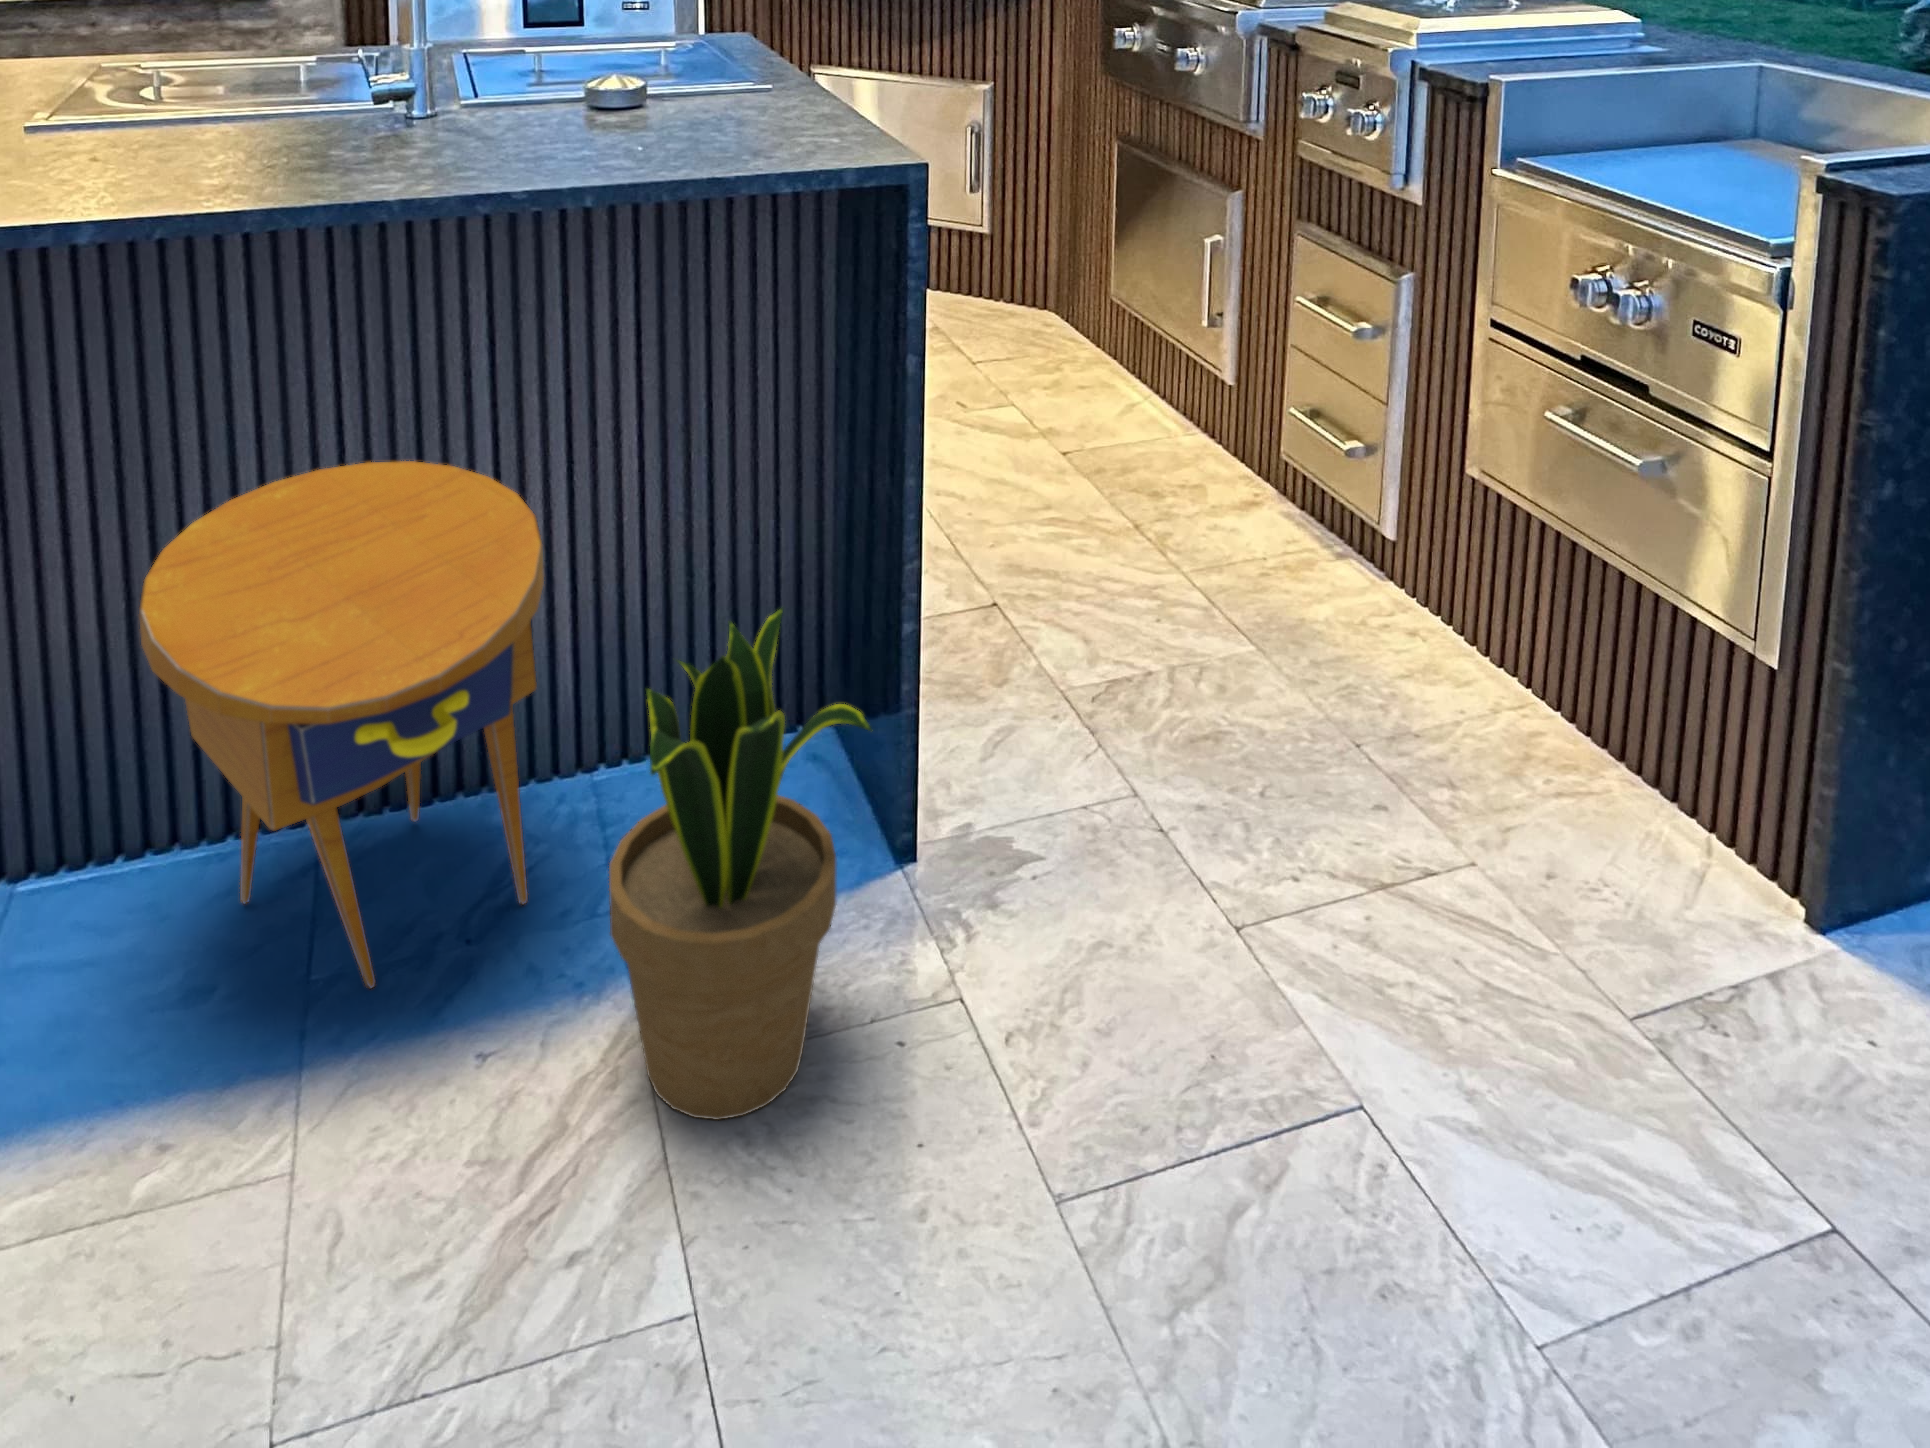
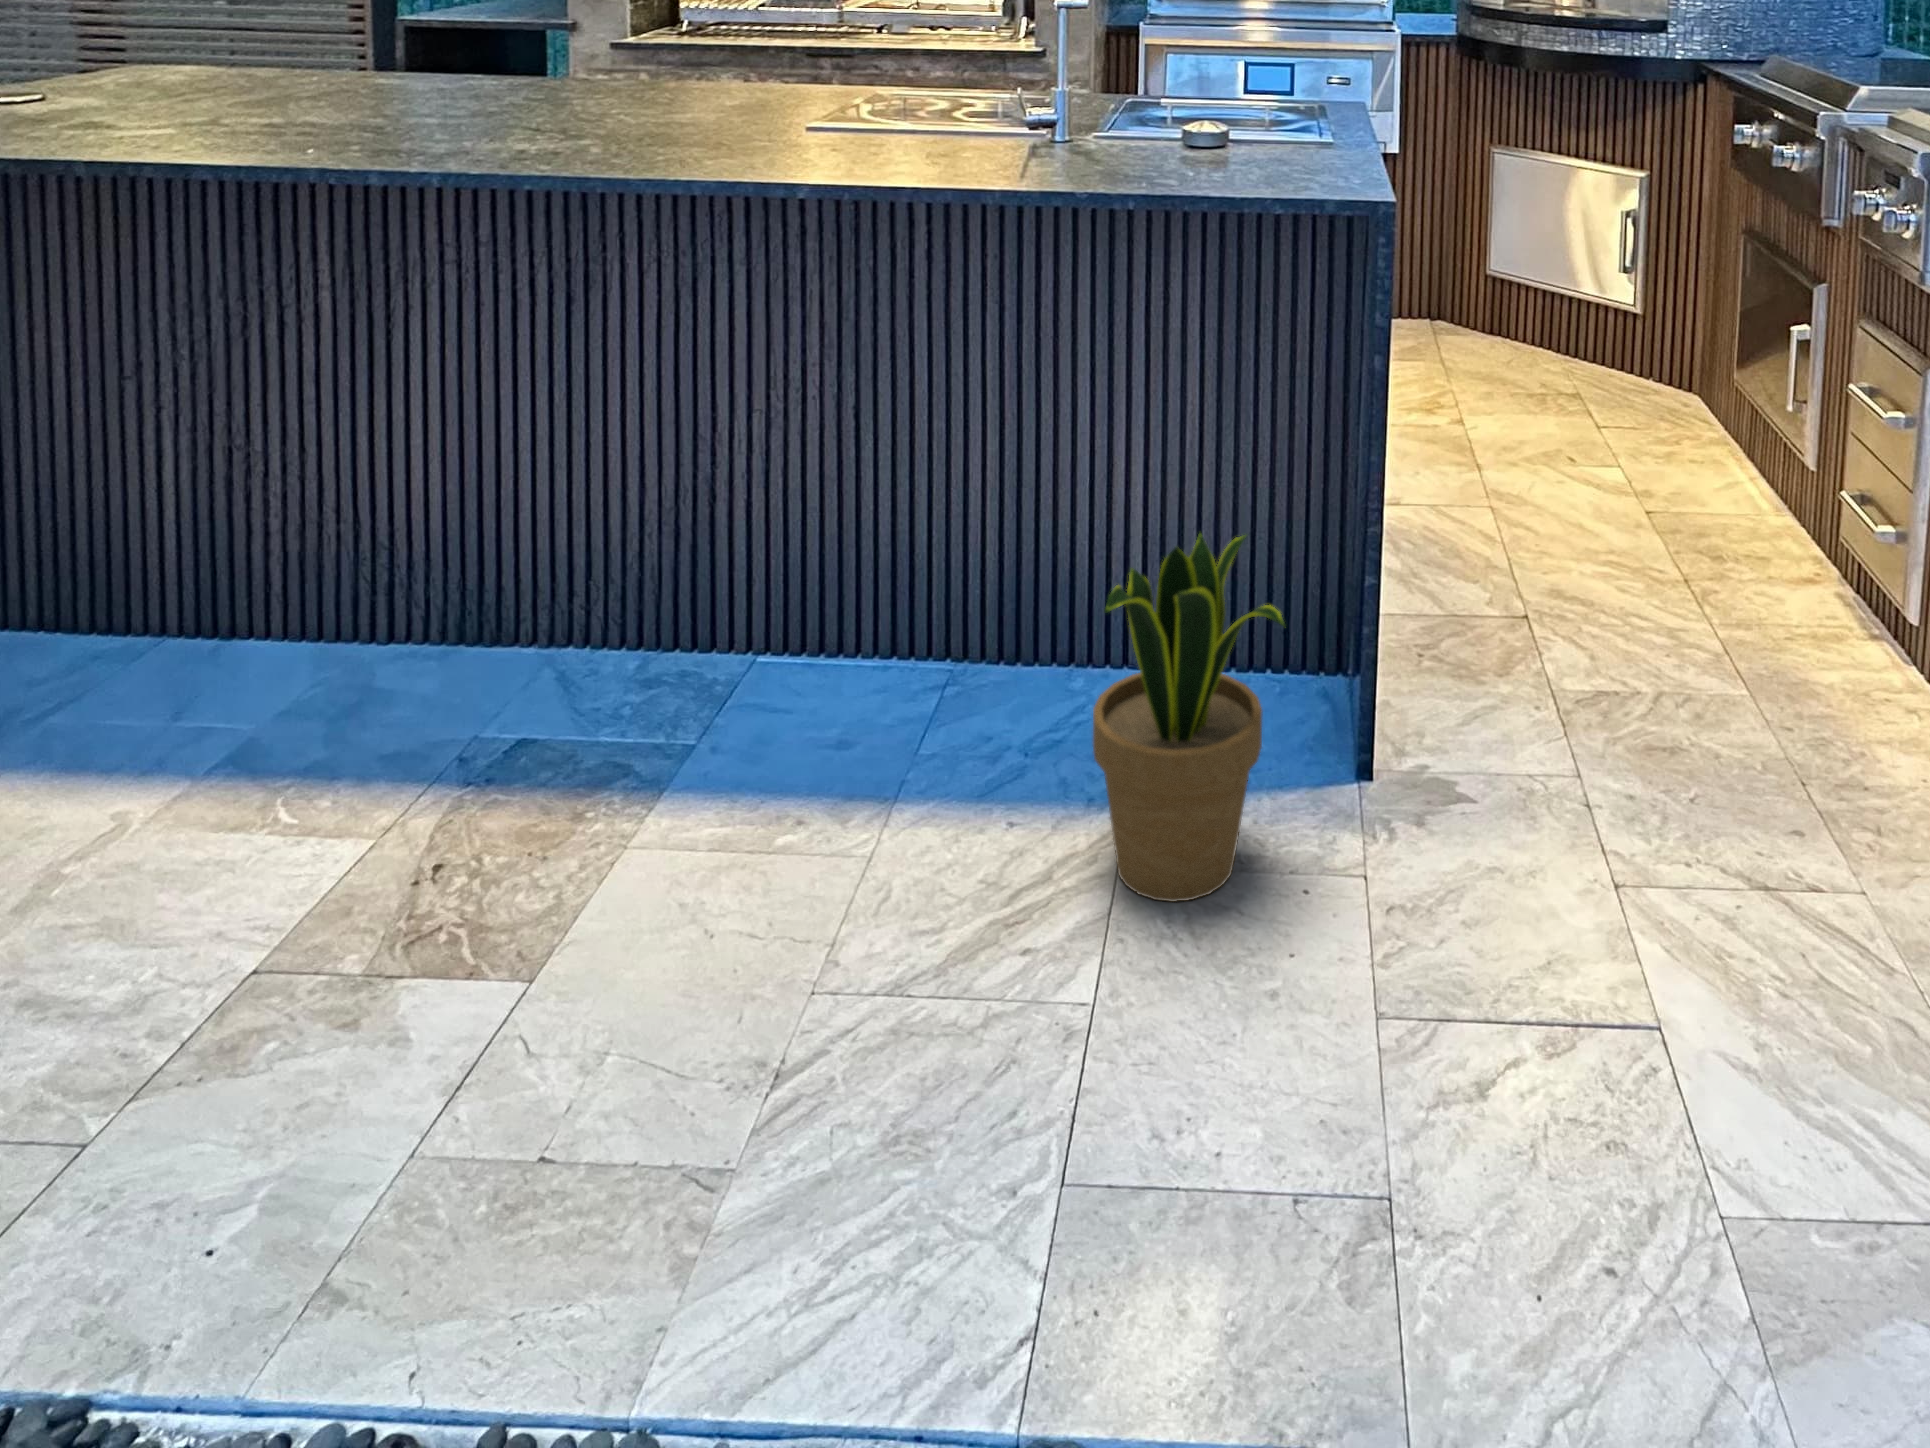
side table: present [139,461,544,988] -> none [827,400,1102,772]

